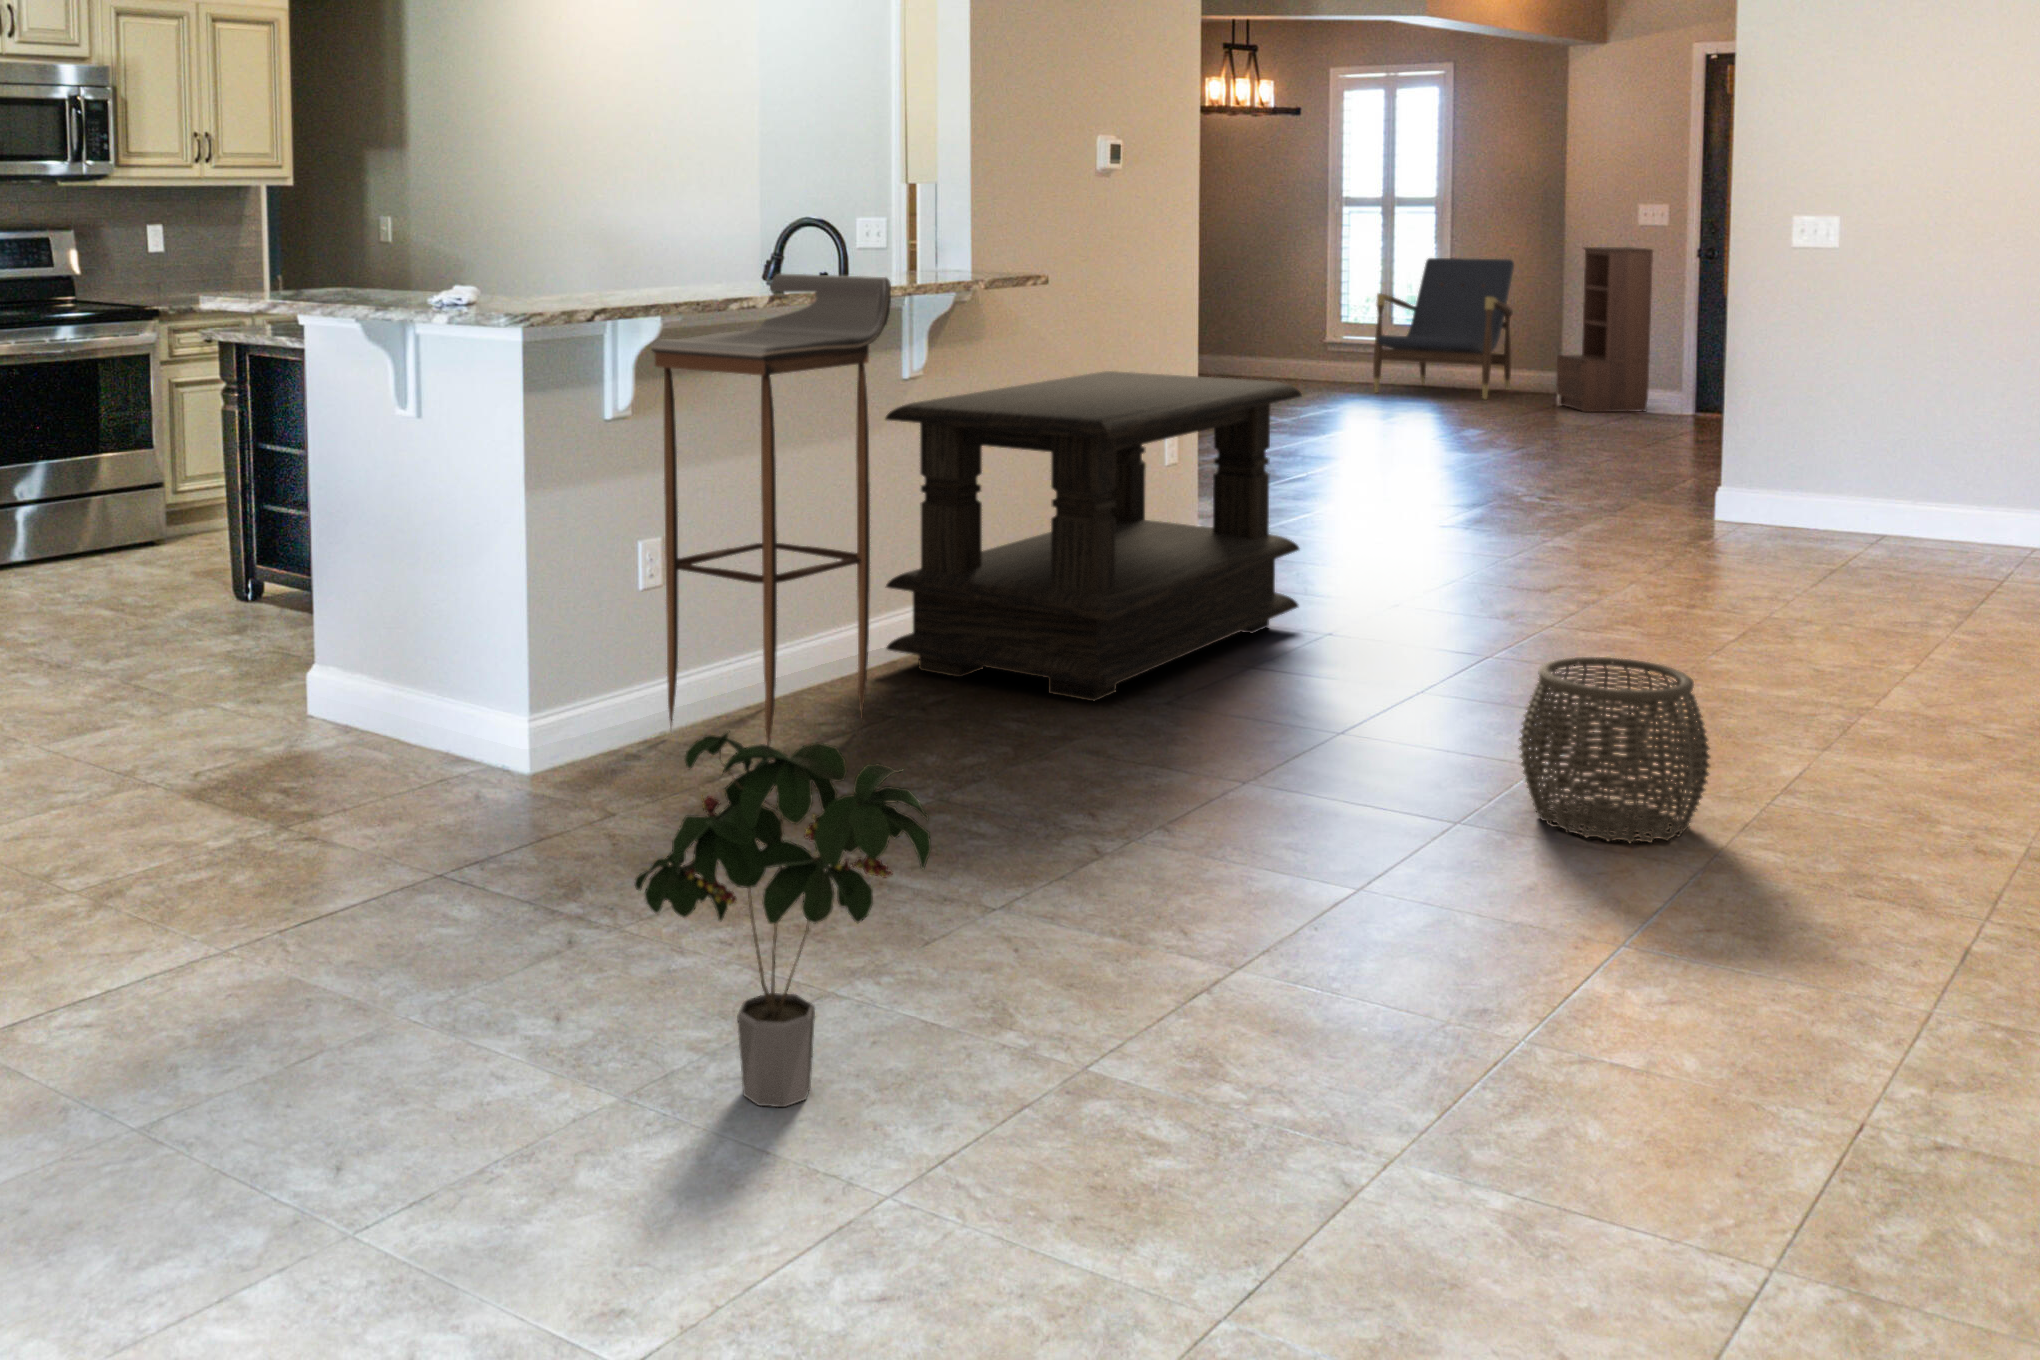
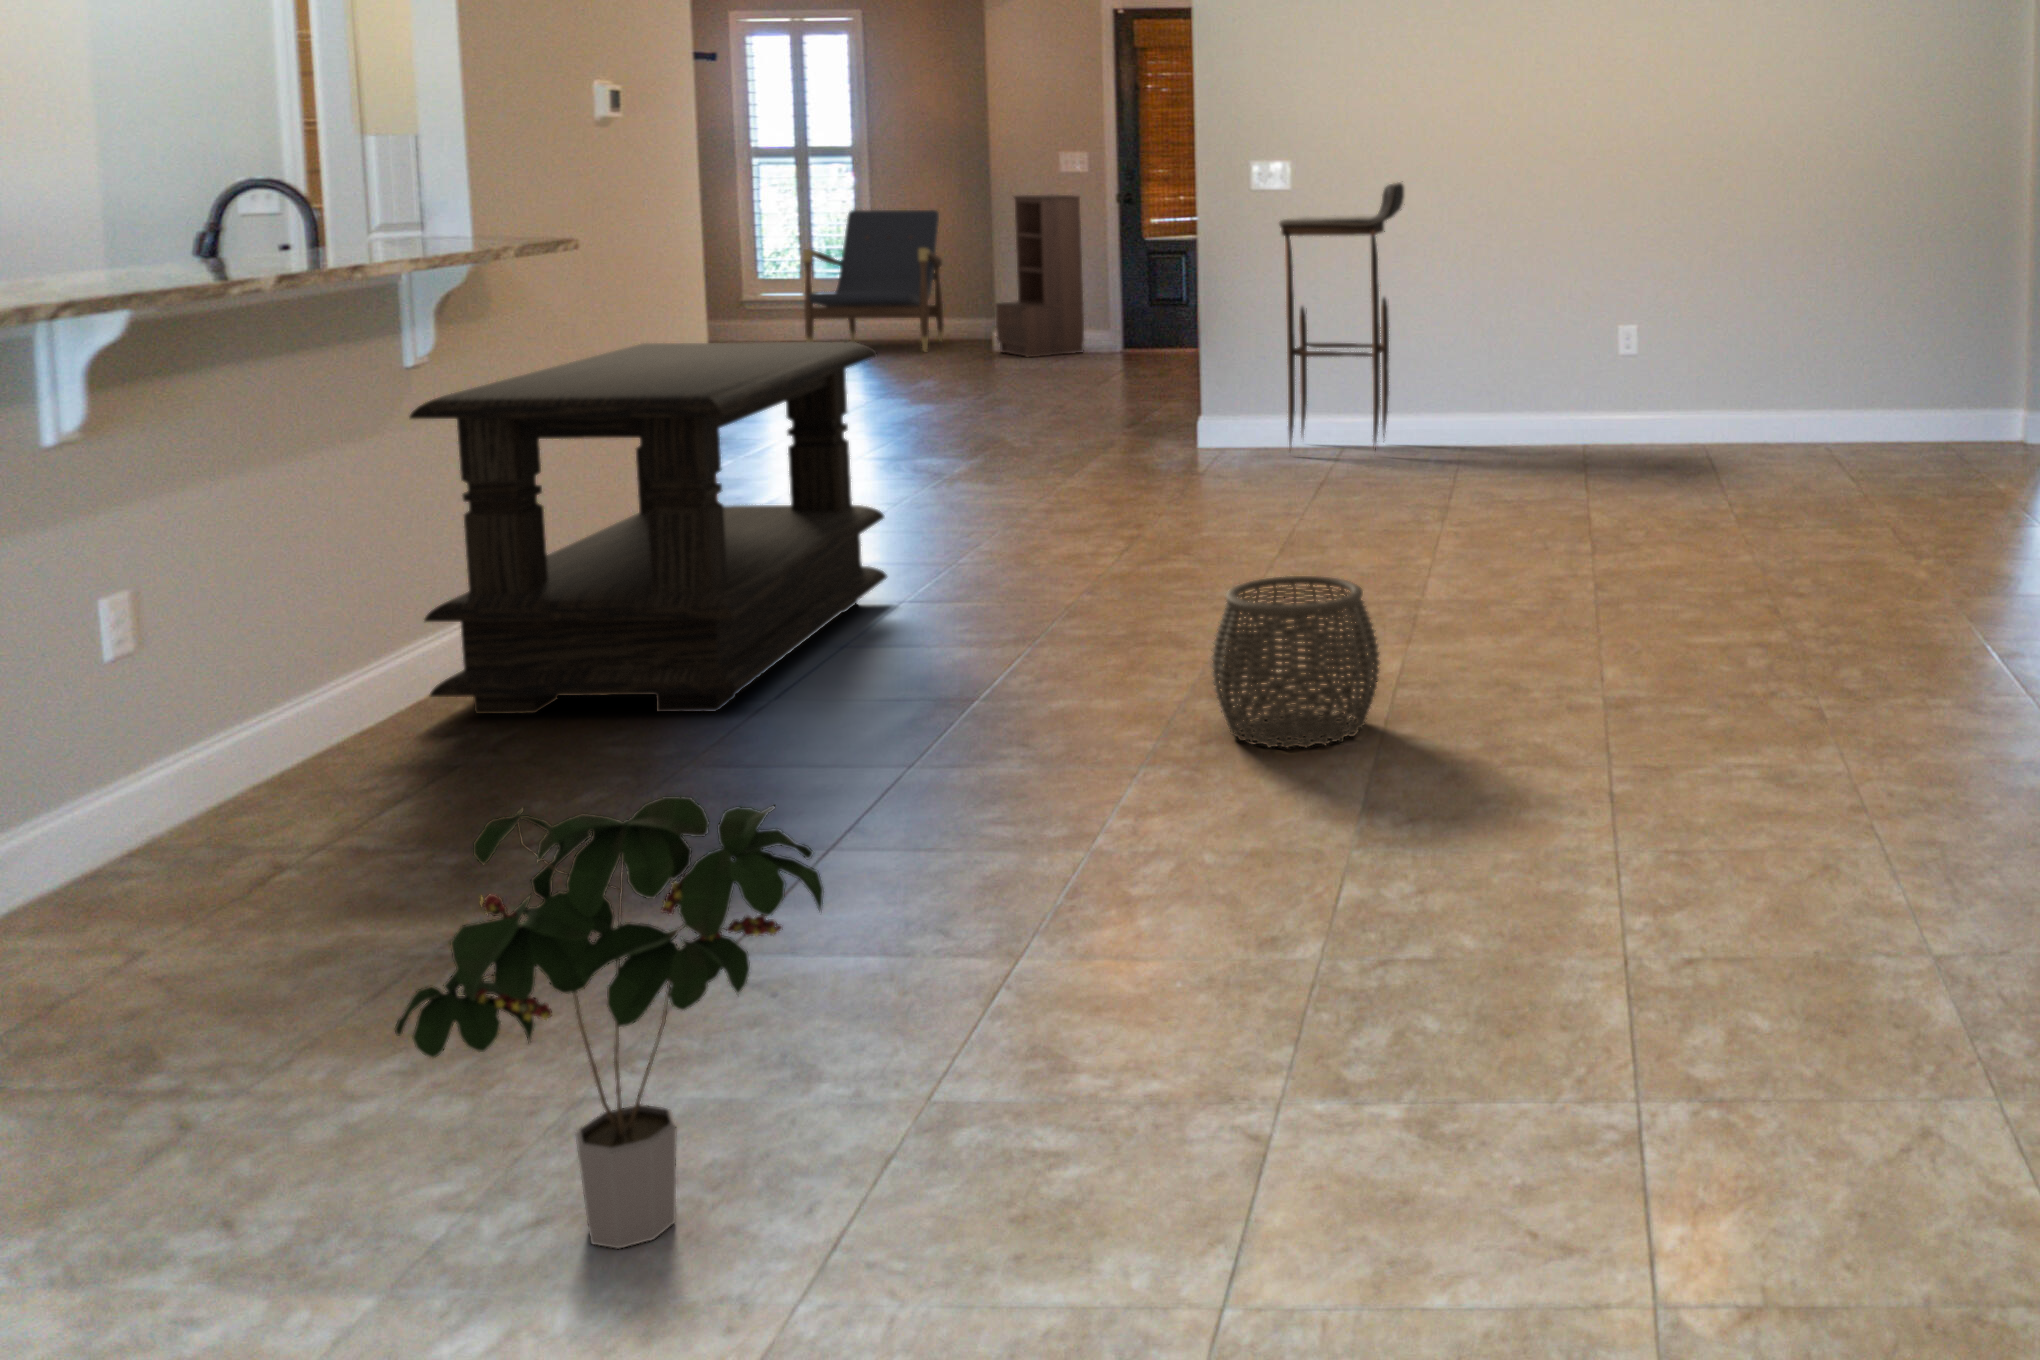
bar stool: present [651,274,891,746] -> present [1279,182,1404,447]

